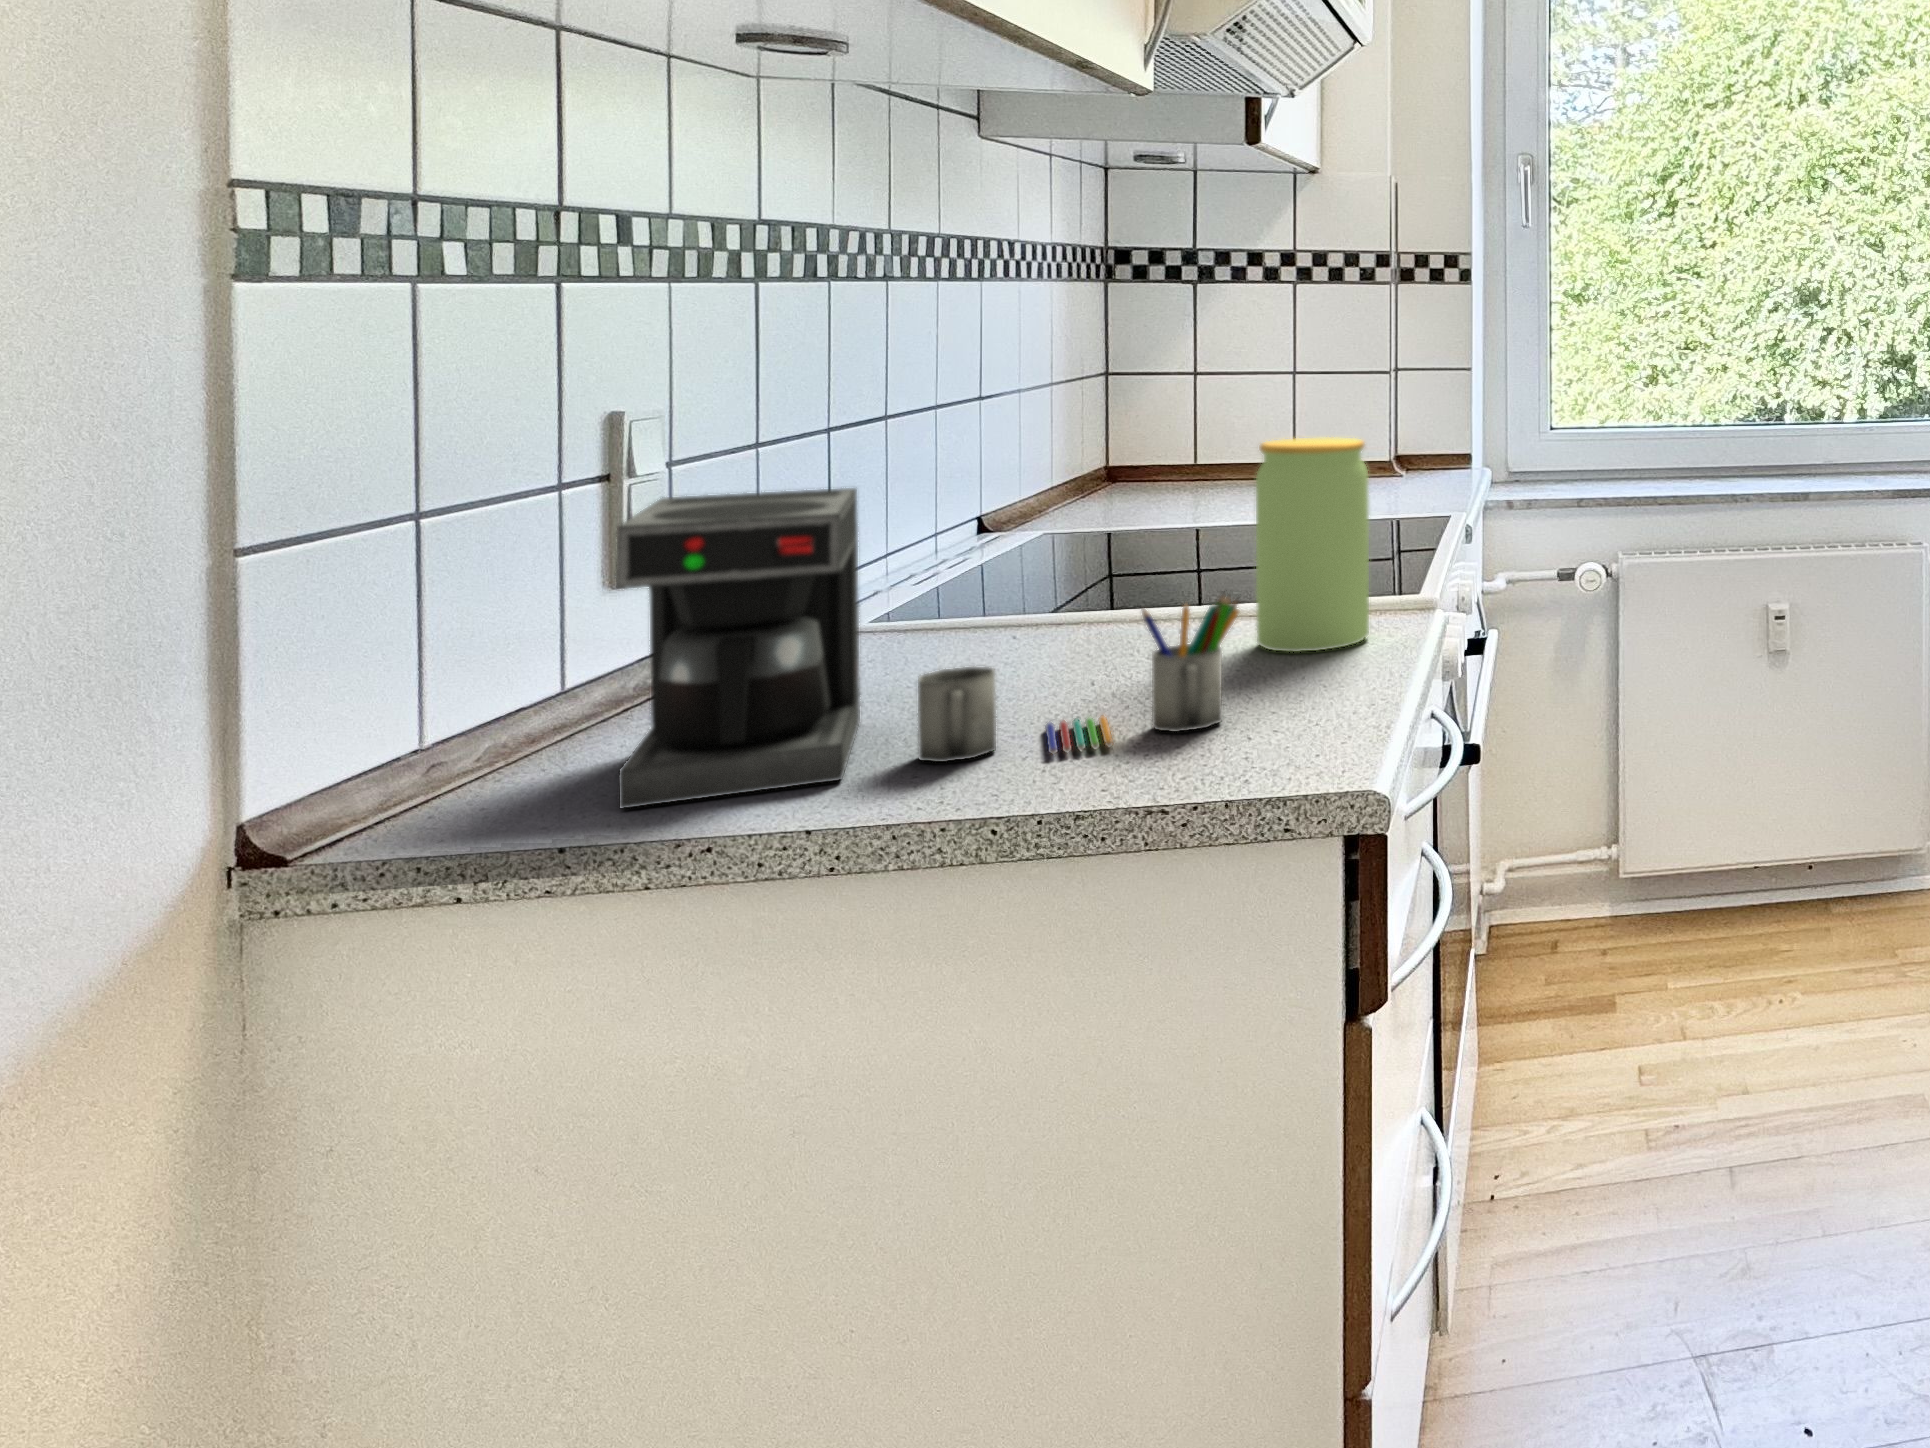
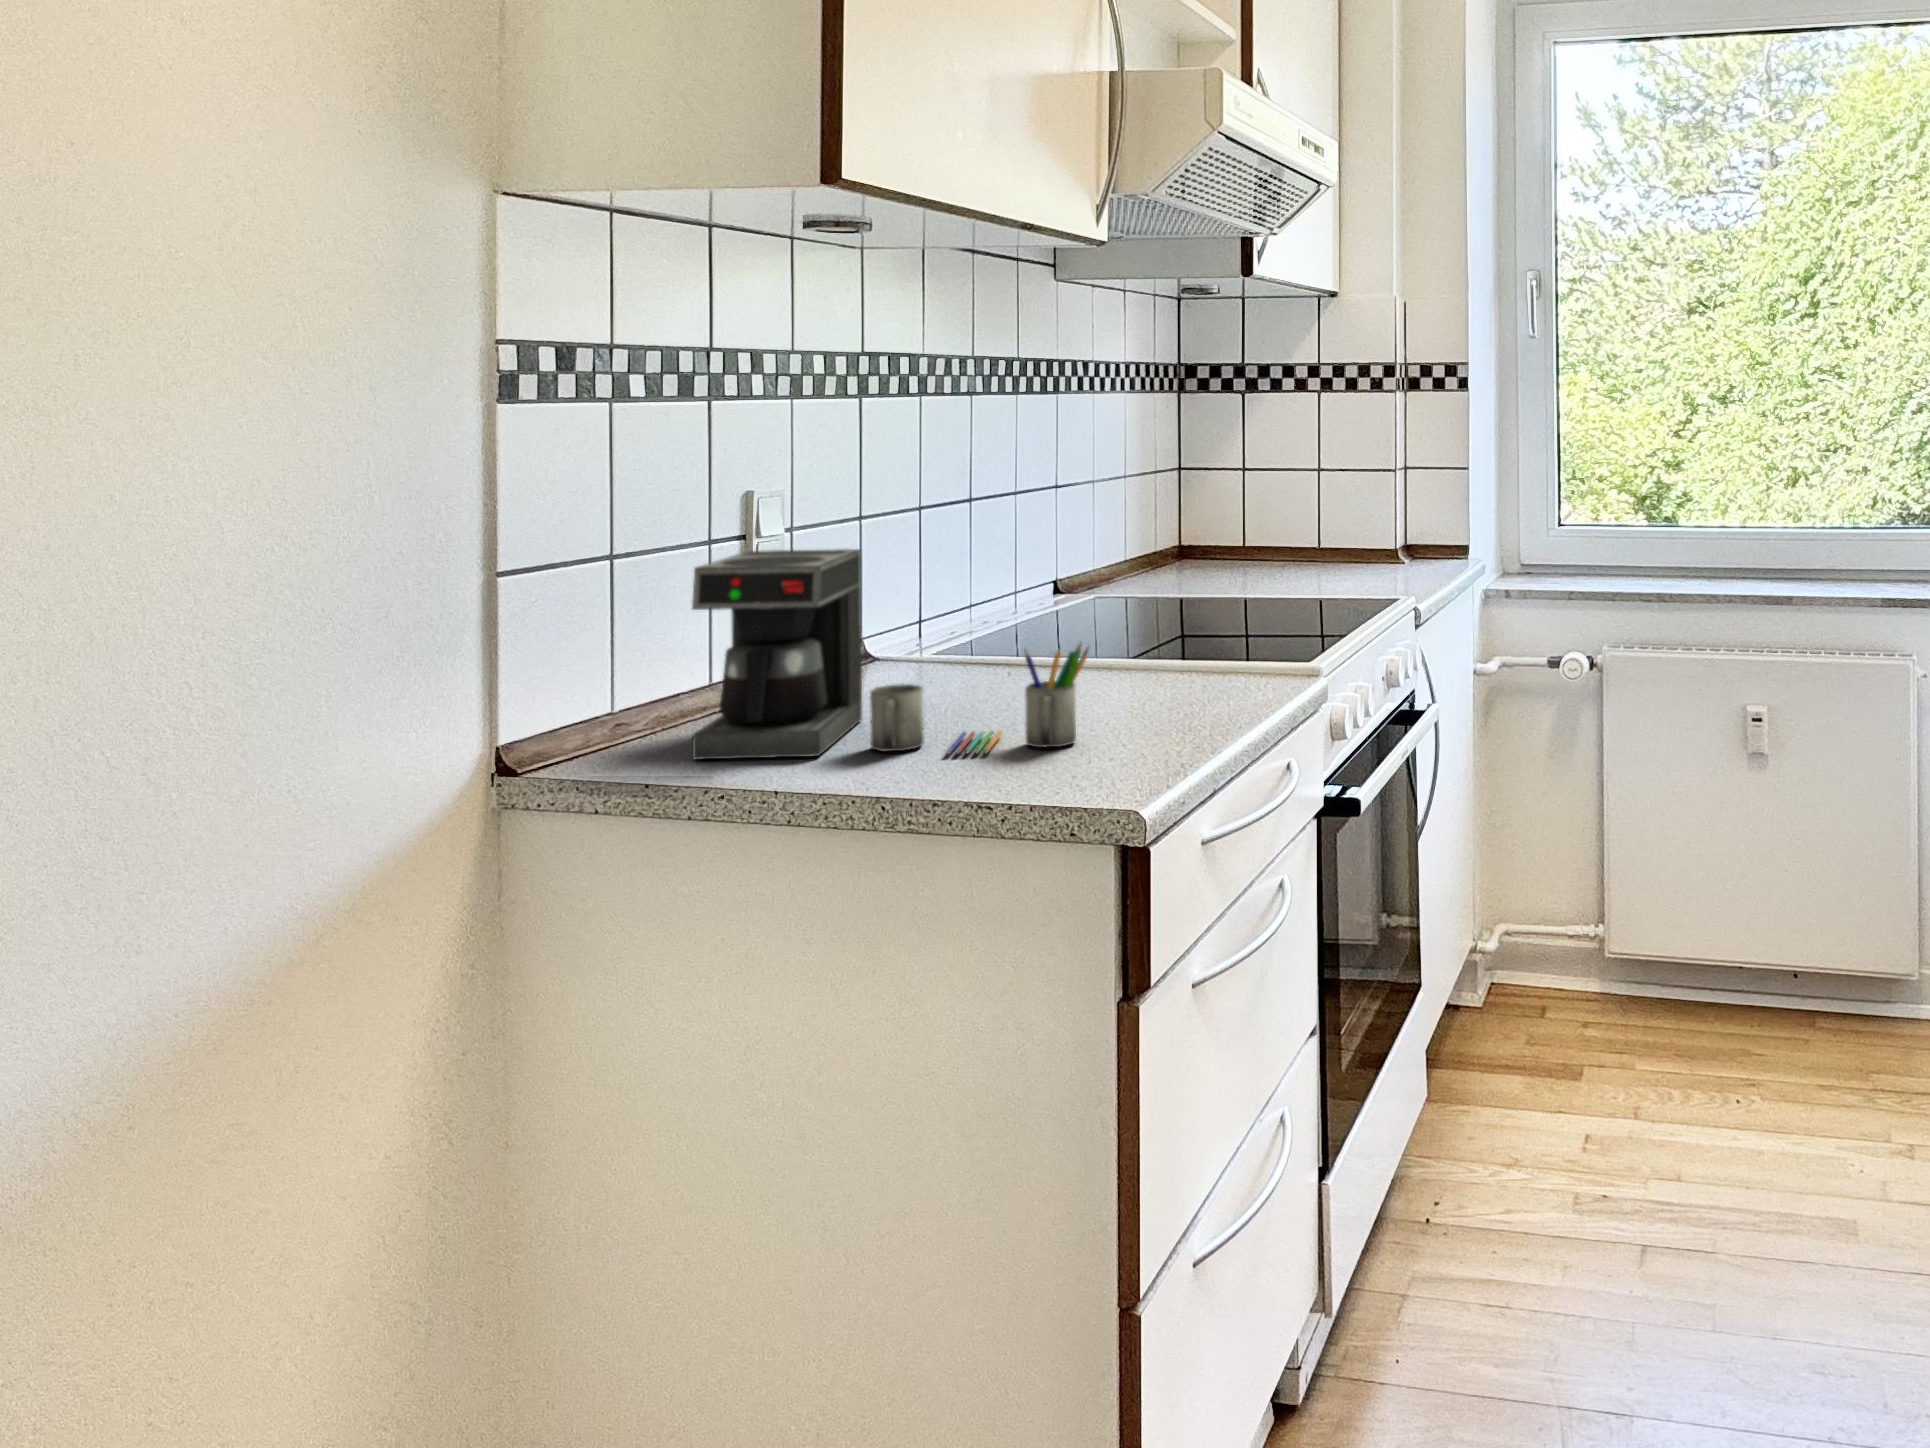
jar: present [1256,437,1369,652] -> none [1150,523,1237,699]

